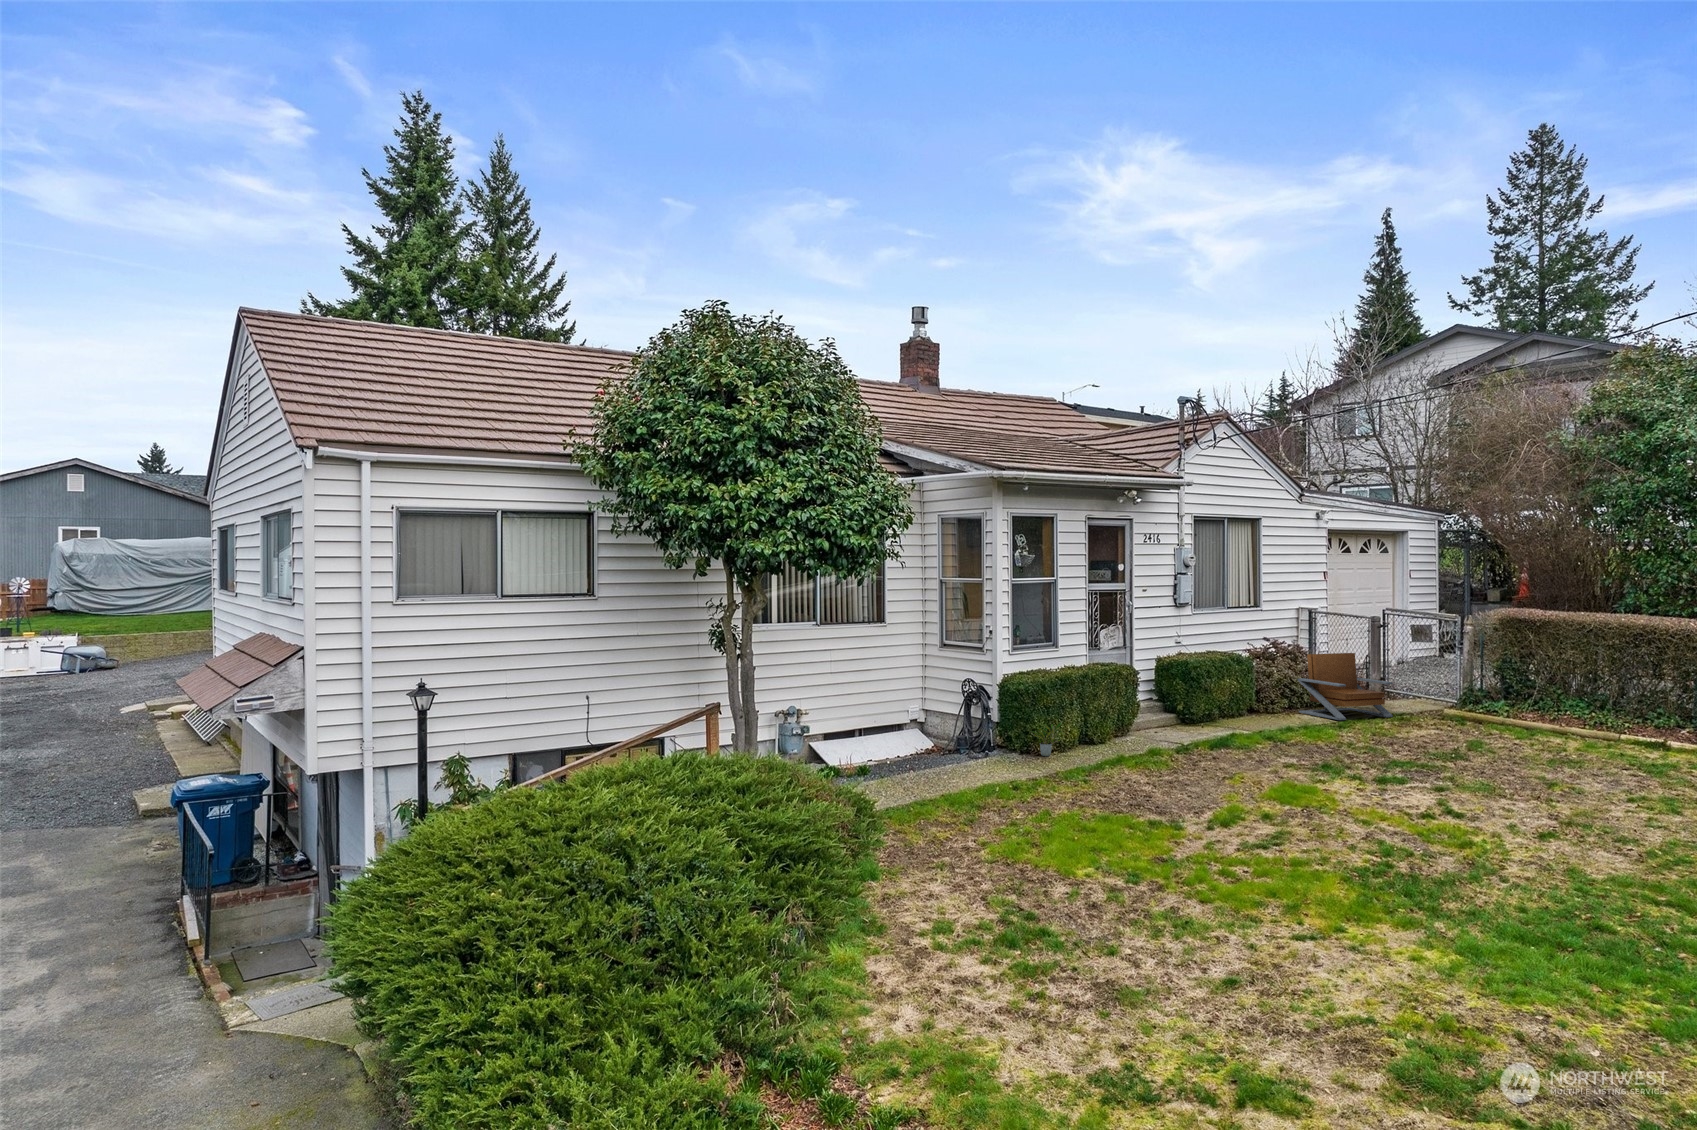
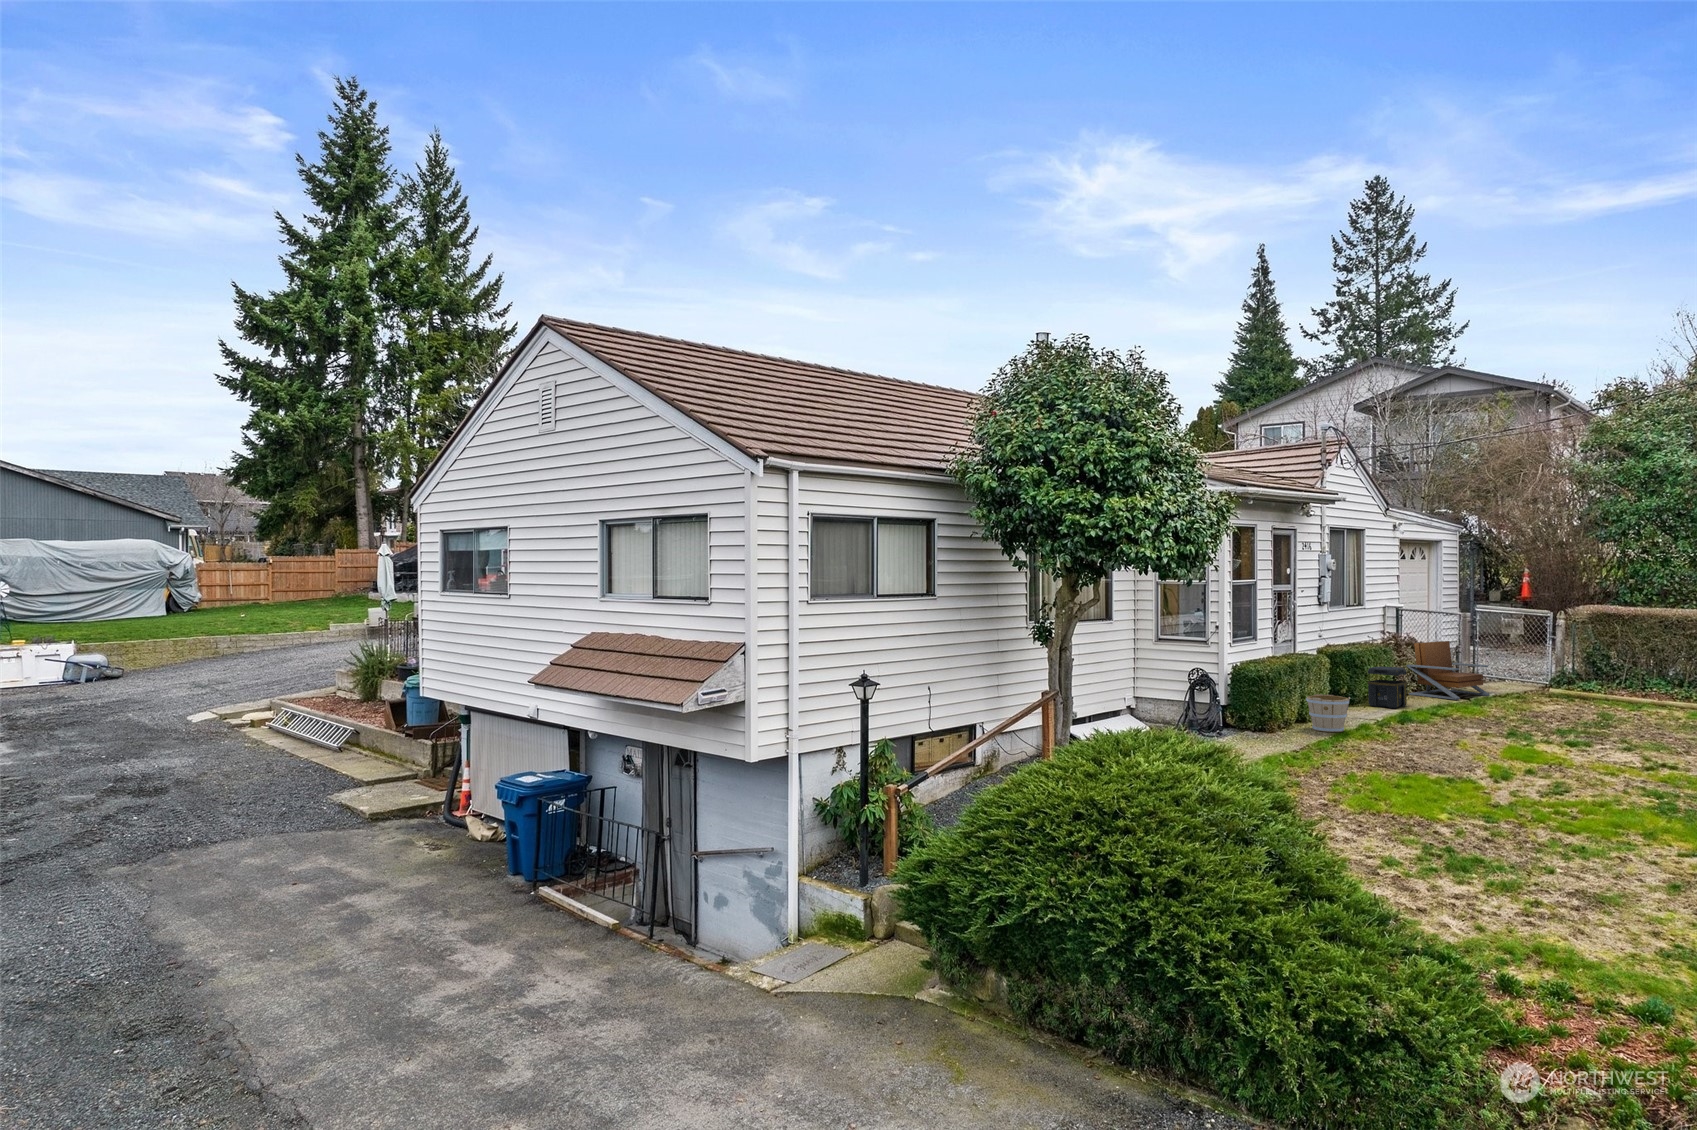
toolbox: none [1224,679,1268,727] -> present [1368,666,1407,708]
wooden bucket: none [1101,707,1146,749] -> present [1306,694,1350,732]
potted plant: present [1031,723,1065,756] -> none [1262,710,1297,741]

